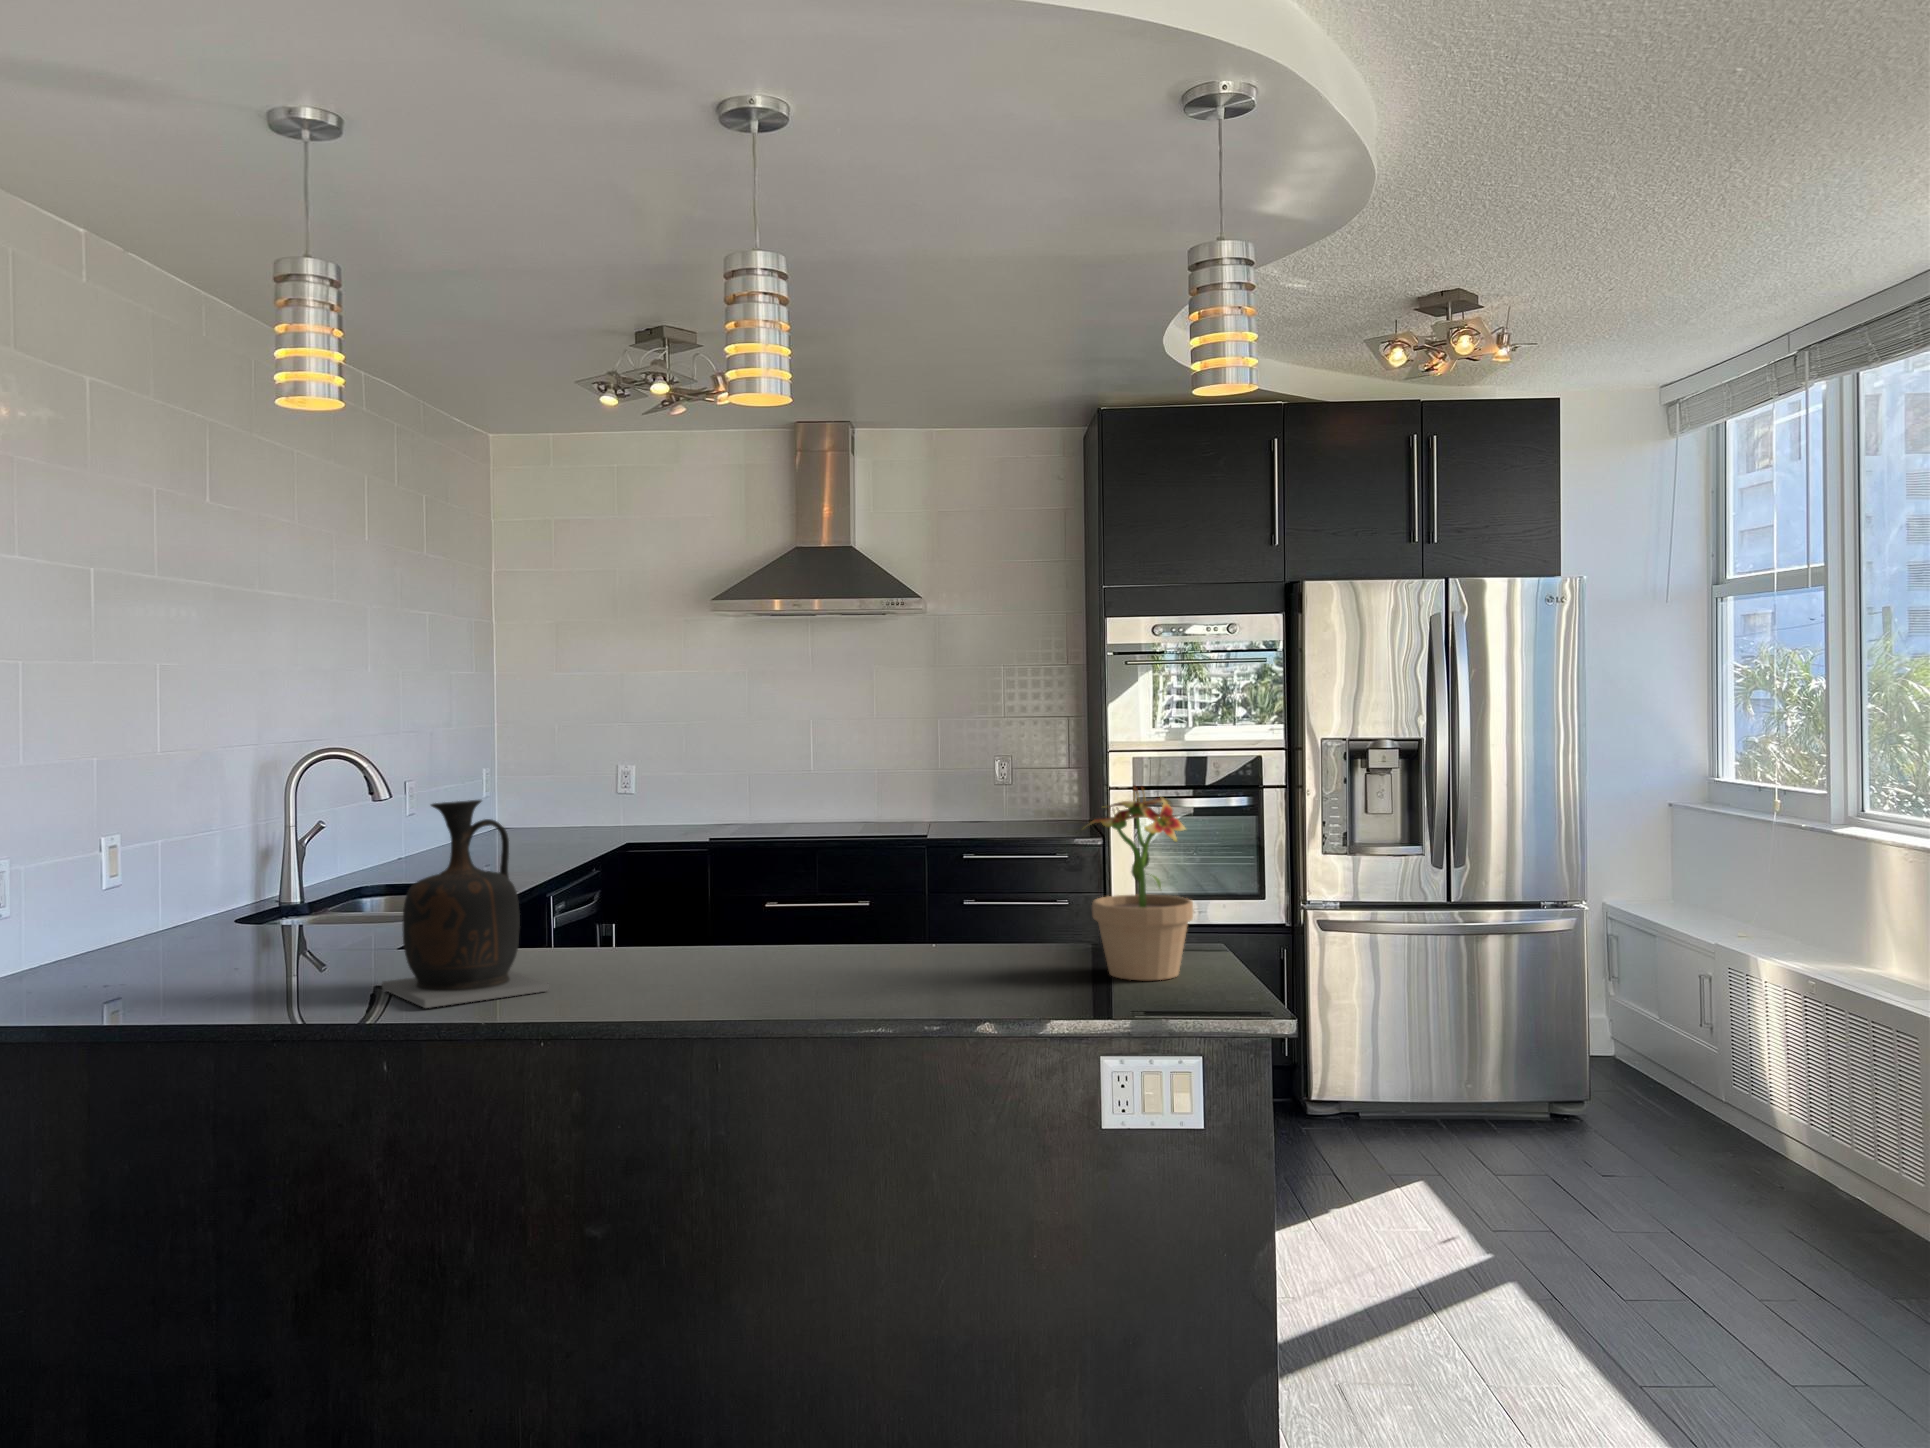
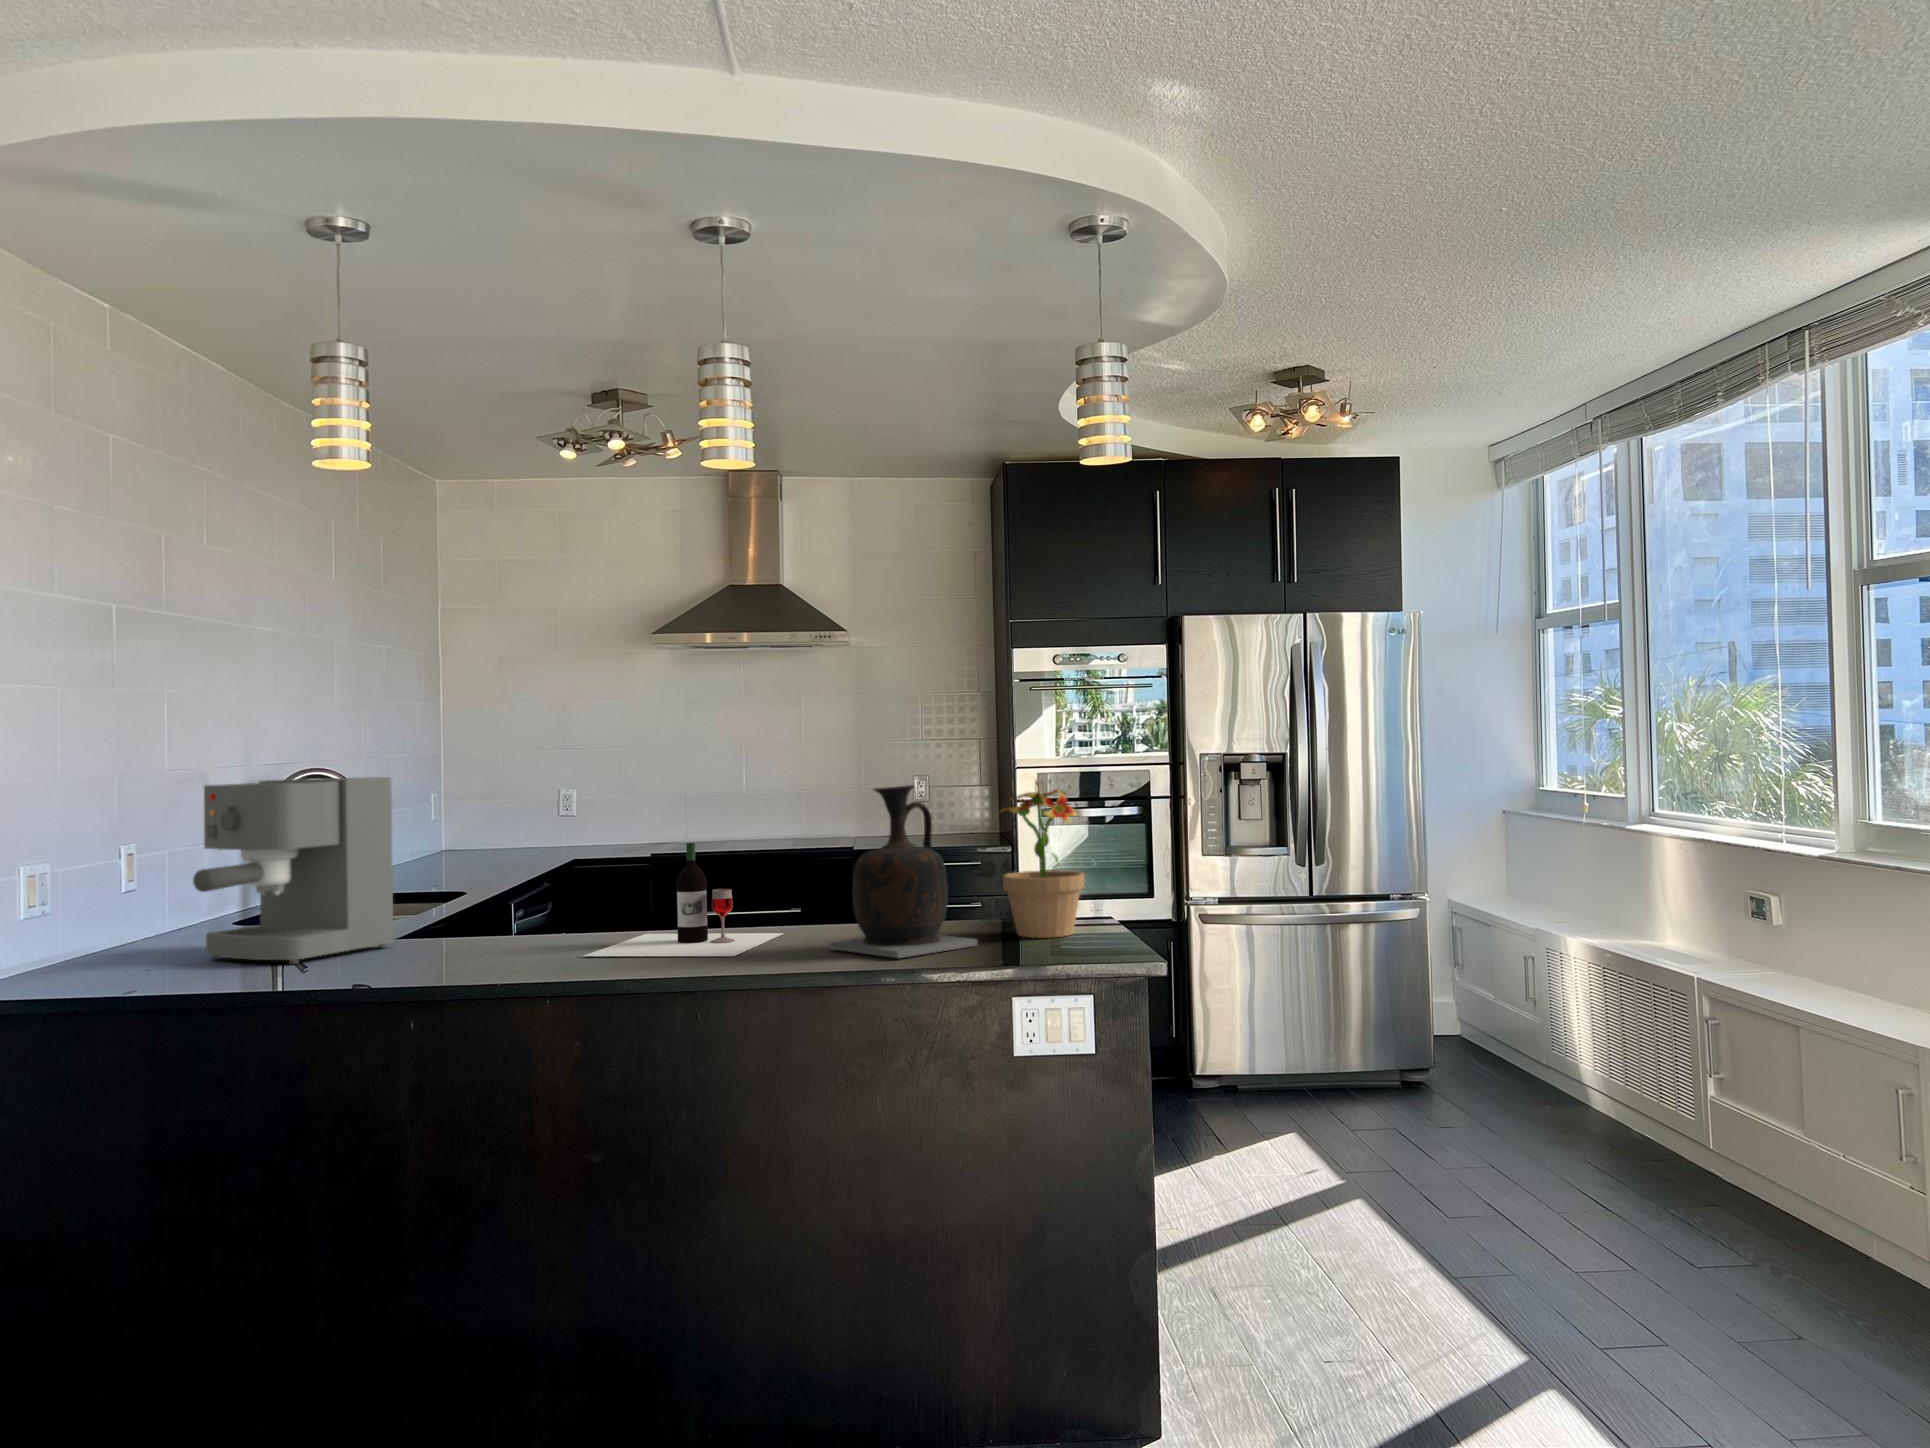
coffee maker: none [150,767,387,985] -> present [193,777,394,964]
vase: present [382,800,549,1008] -> present [829,785,977,958]
wine bottle: none [588,852,831,995] -> present [584,842,783,956]

